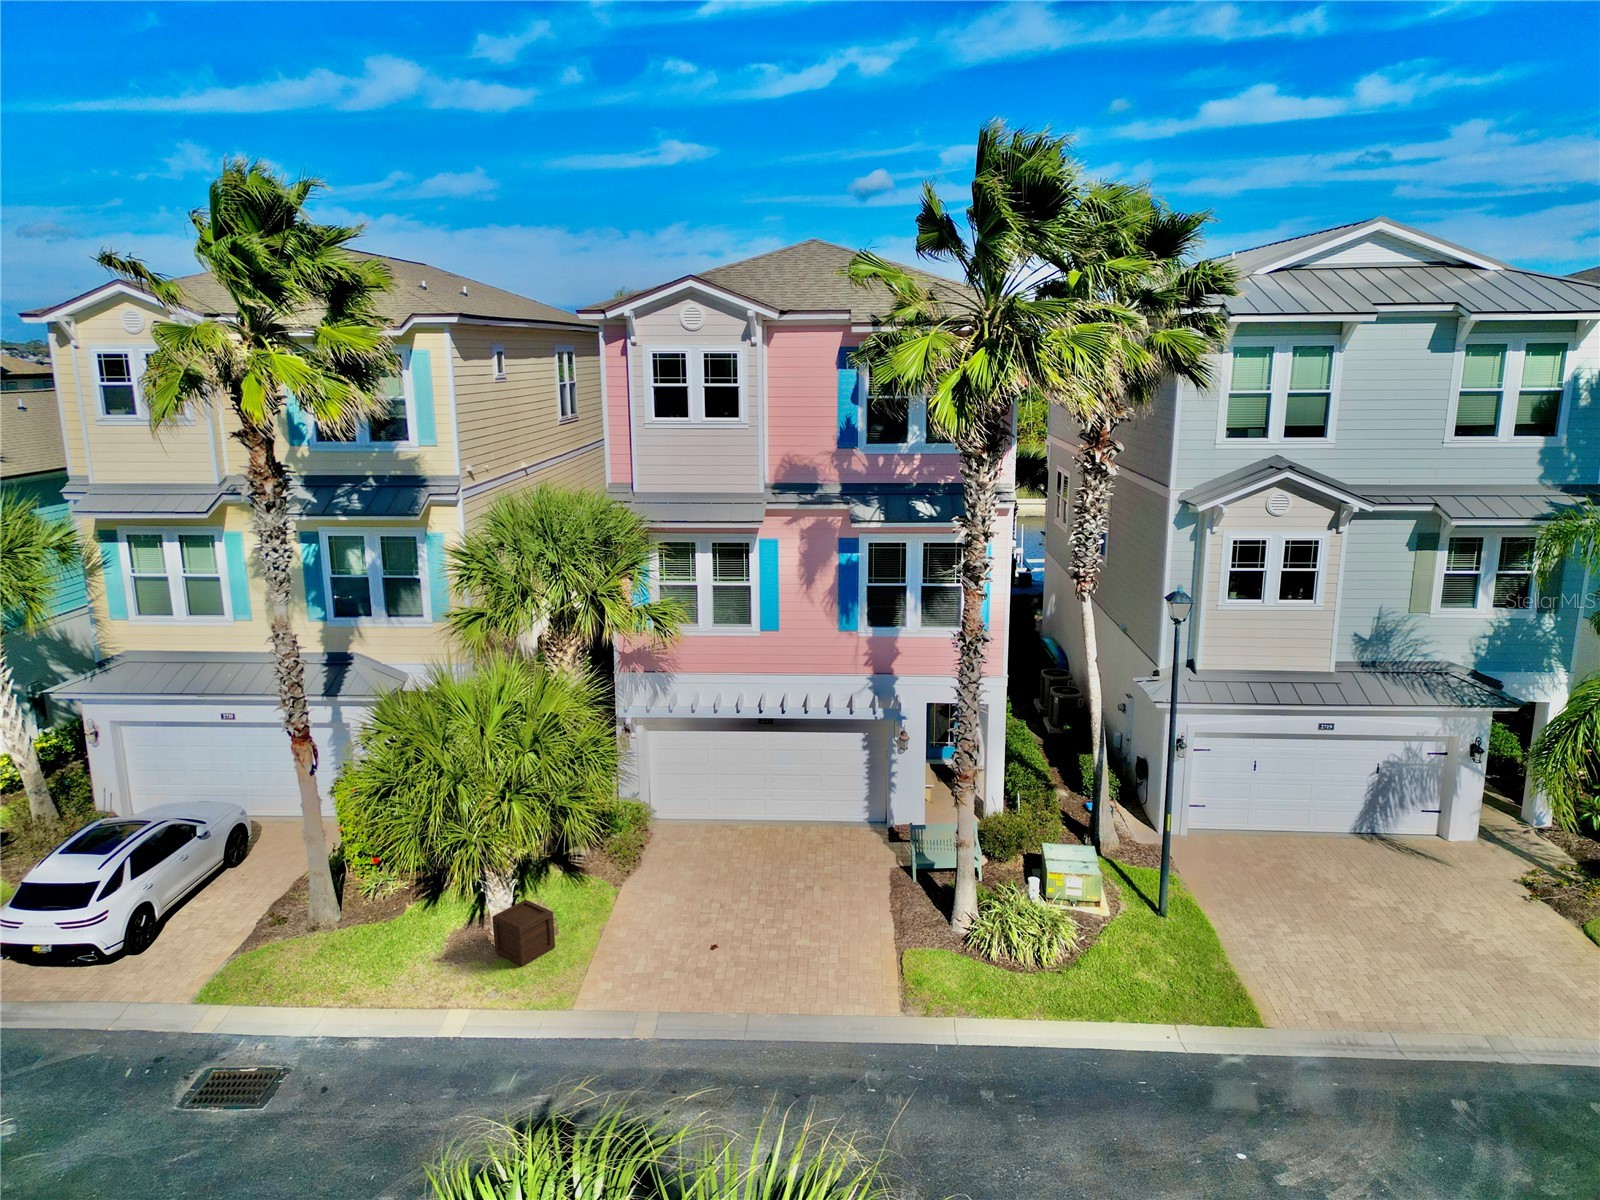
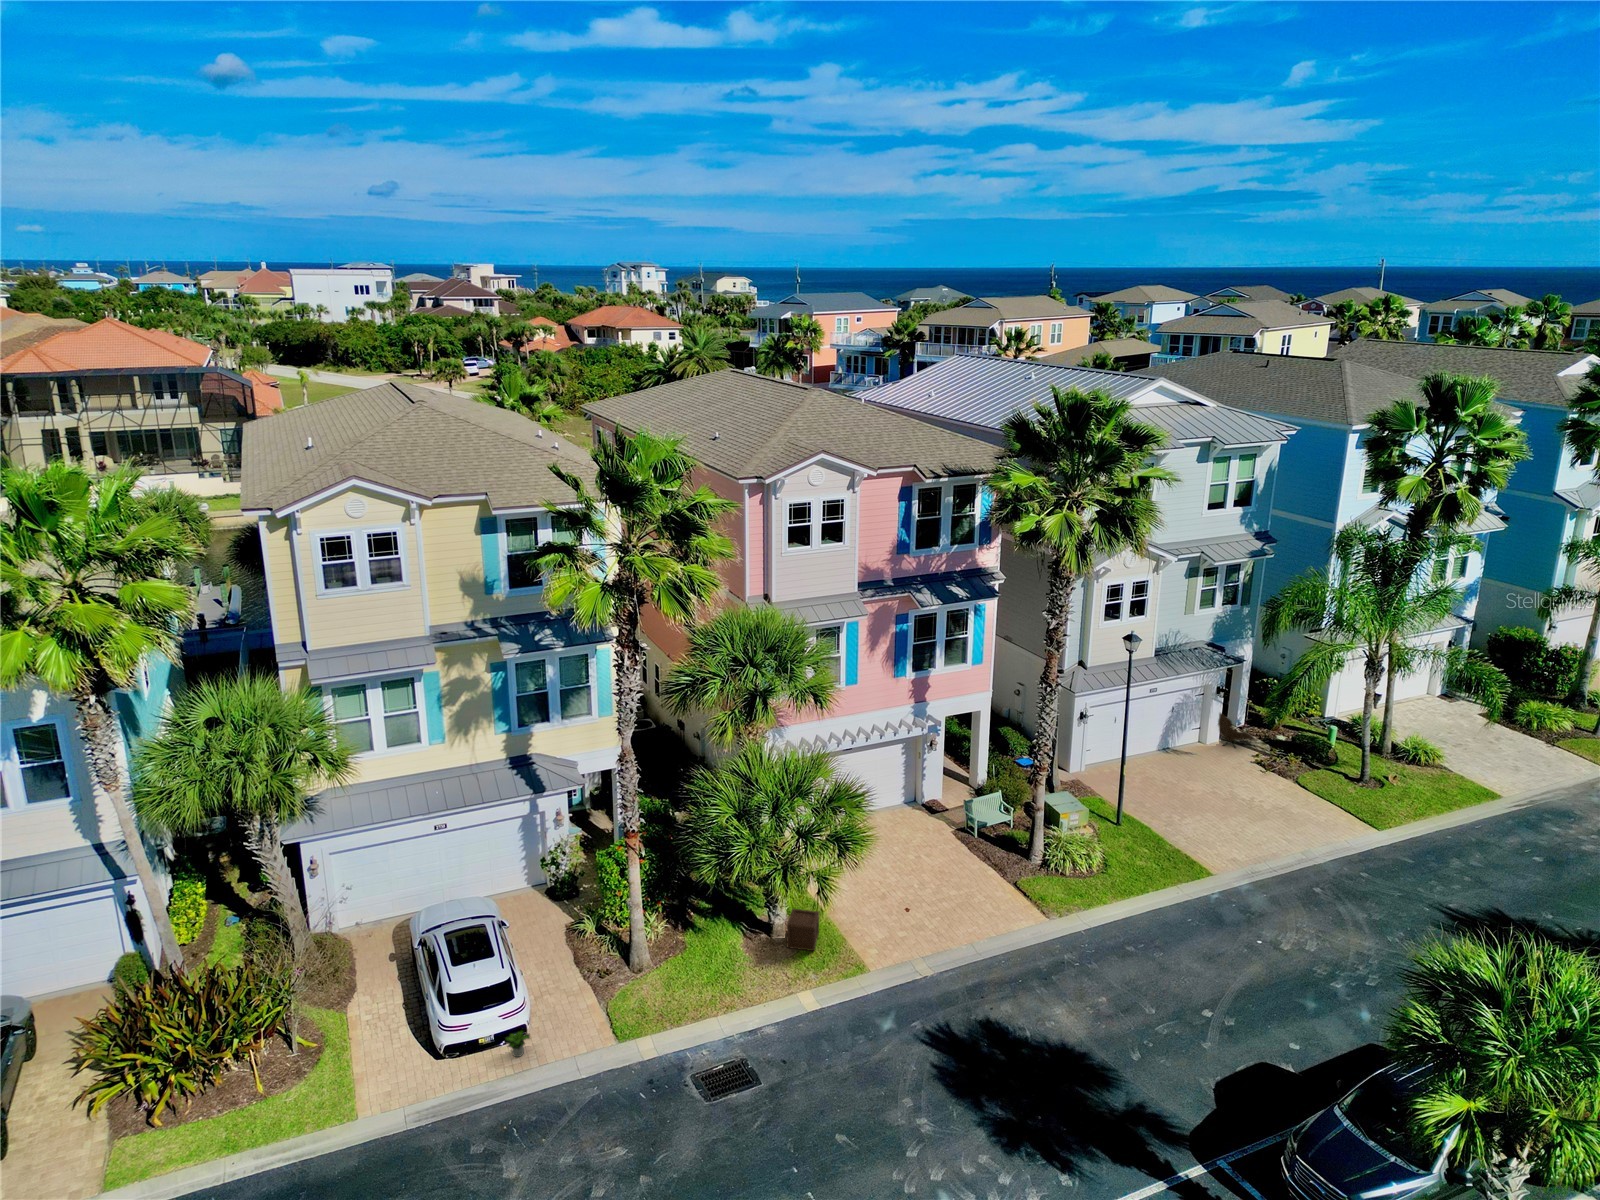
lounge chair: none [1470,790,1543,859] -> present [1218,713,1255,745]
potted plant: none [40,947,82,985] -> present [505,1031,530,1057]

